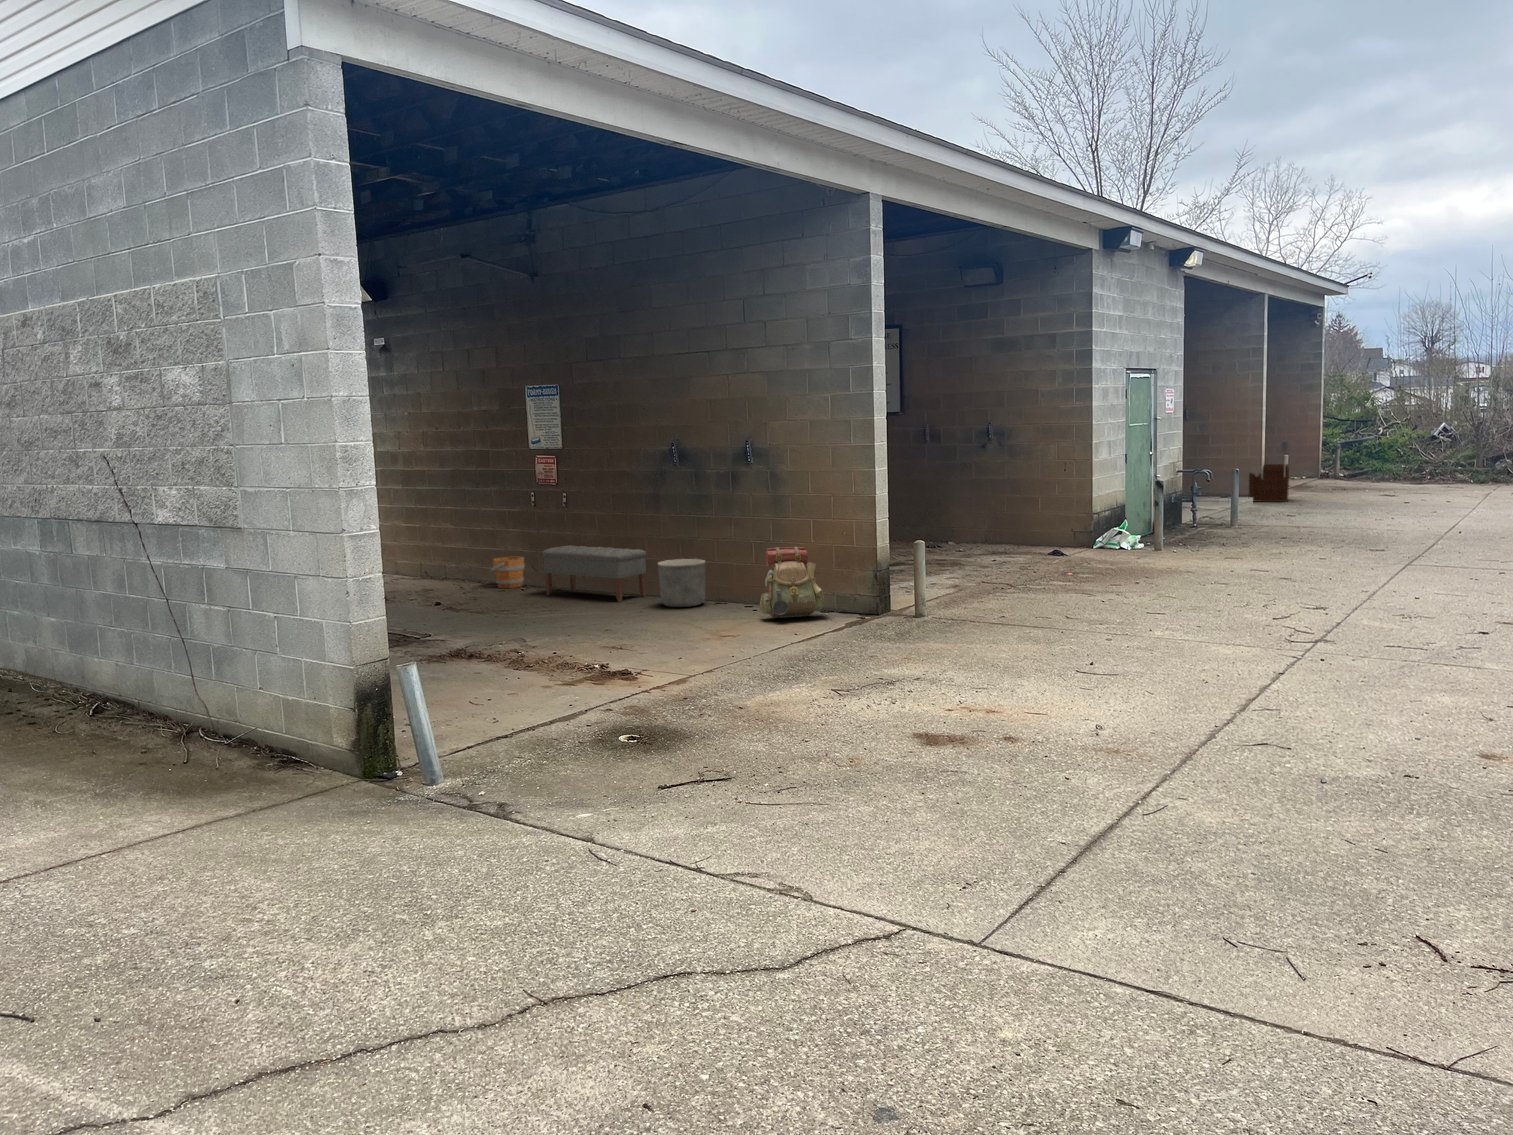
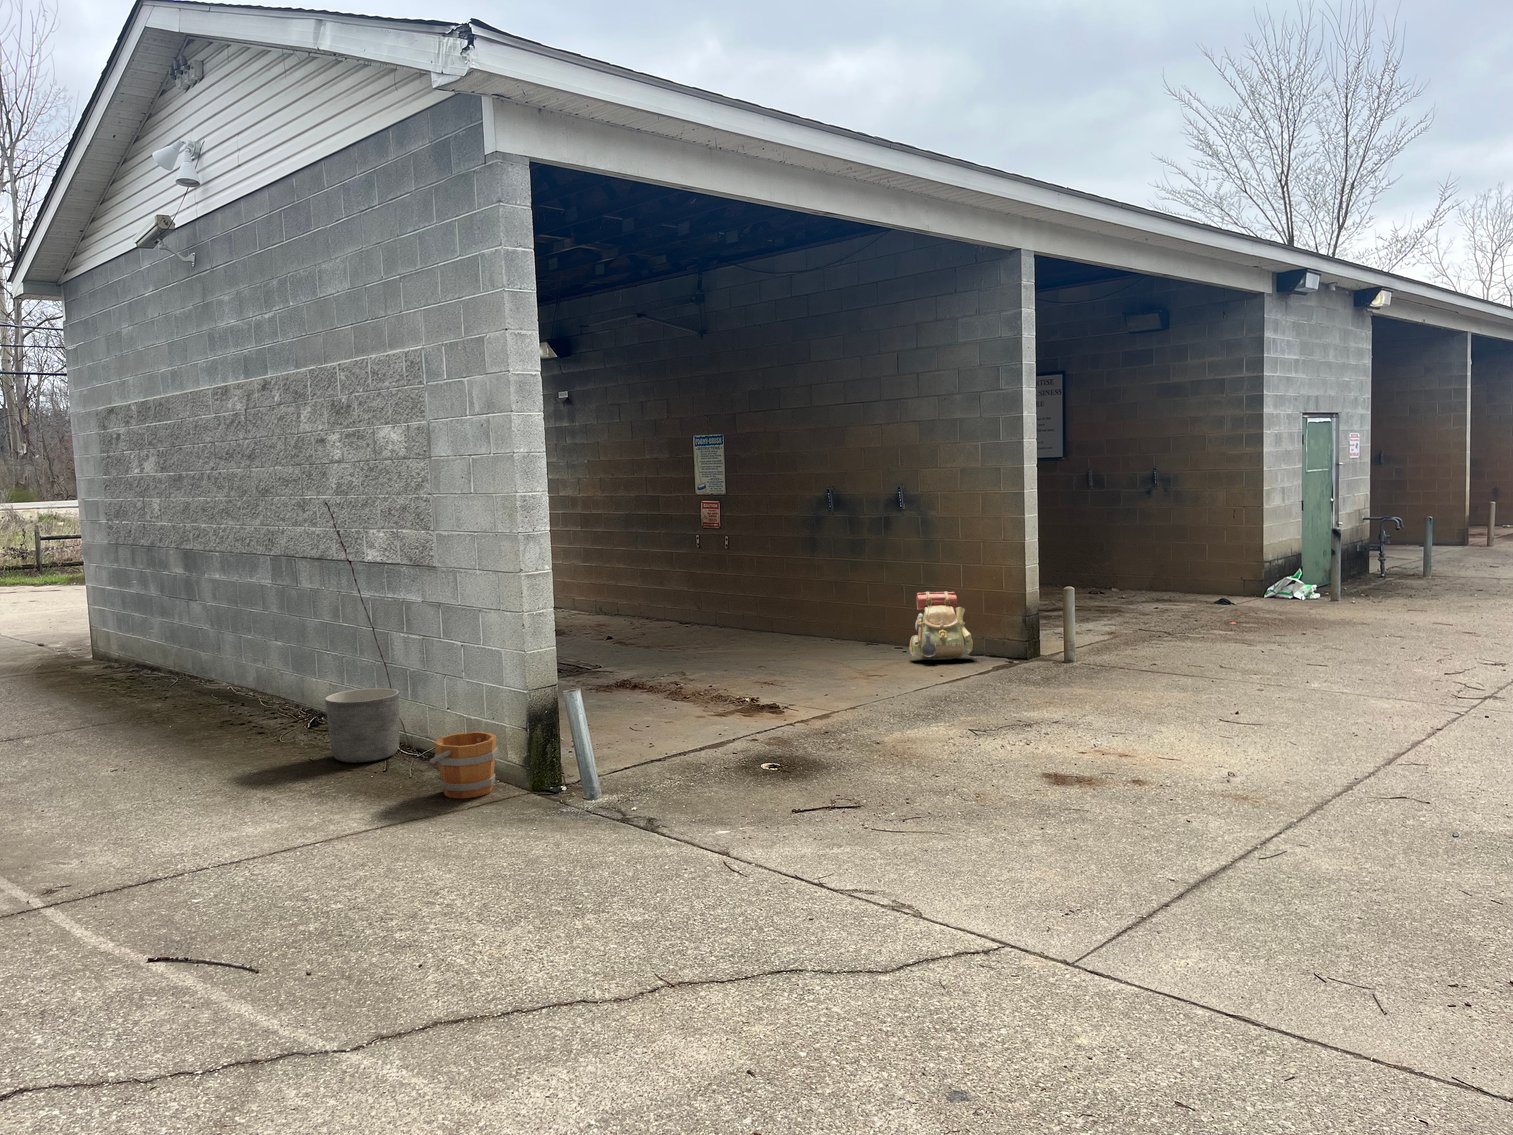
wooden crate: present [1249,464,1289,502] -> none [1440,514,1486,554]
bench: present [542,545,646,602] -> none [707,587,805,641]
bucket: present [491,556,524,588] -> present [430,732,497,798]
planter: present [658,559,705,607] -> present [325,688,399,763]

